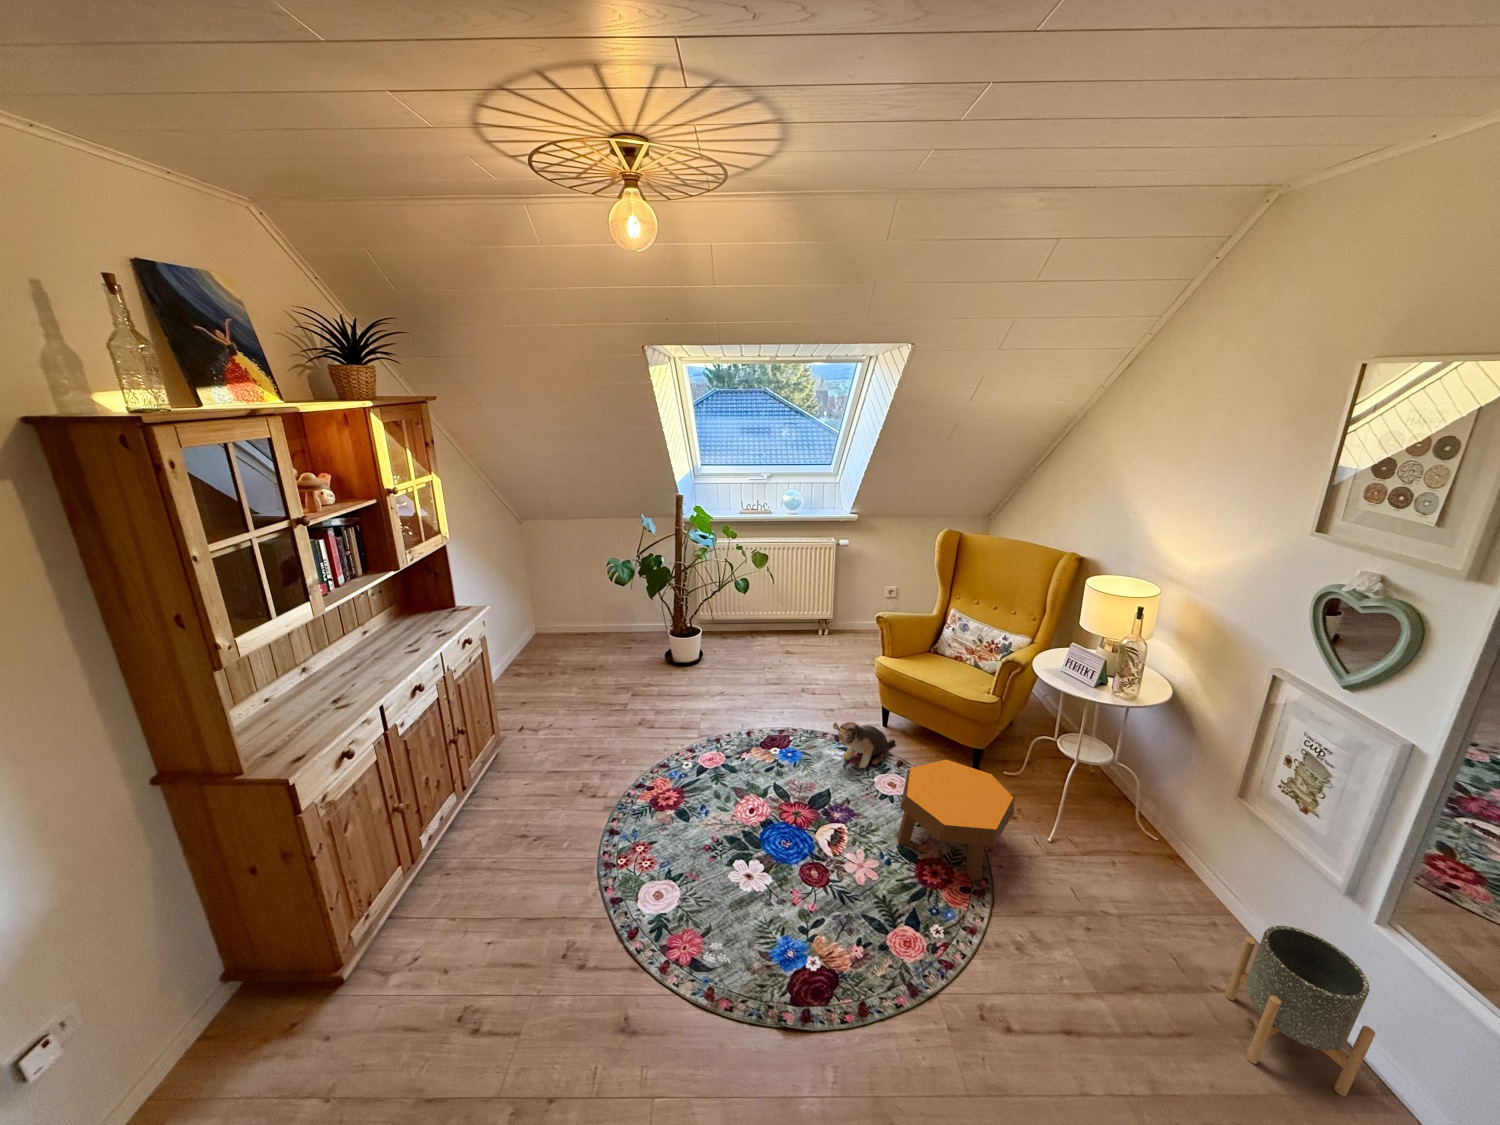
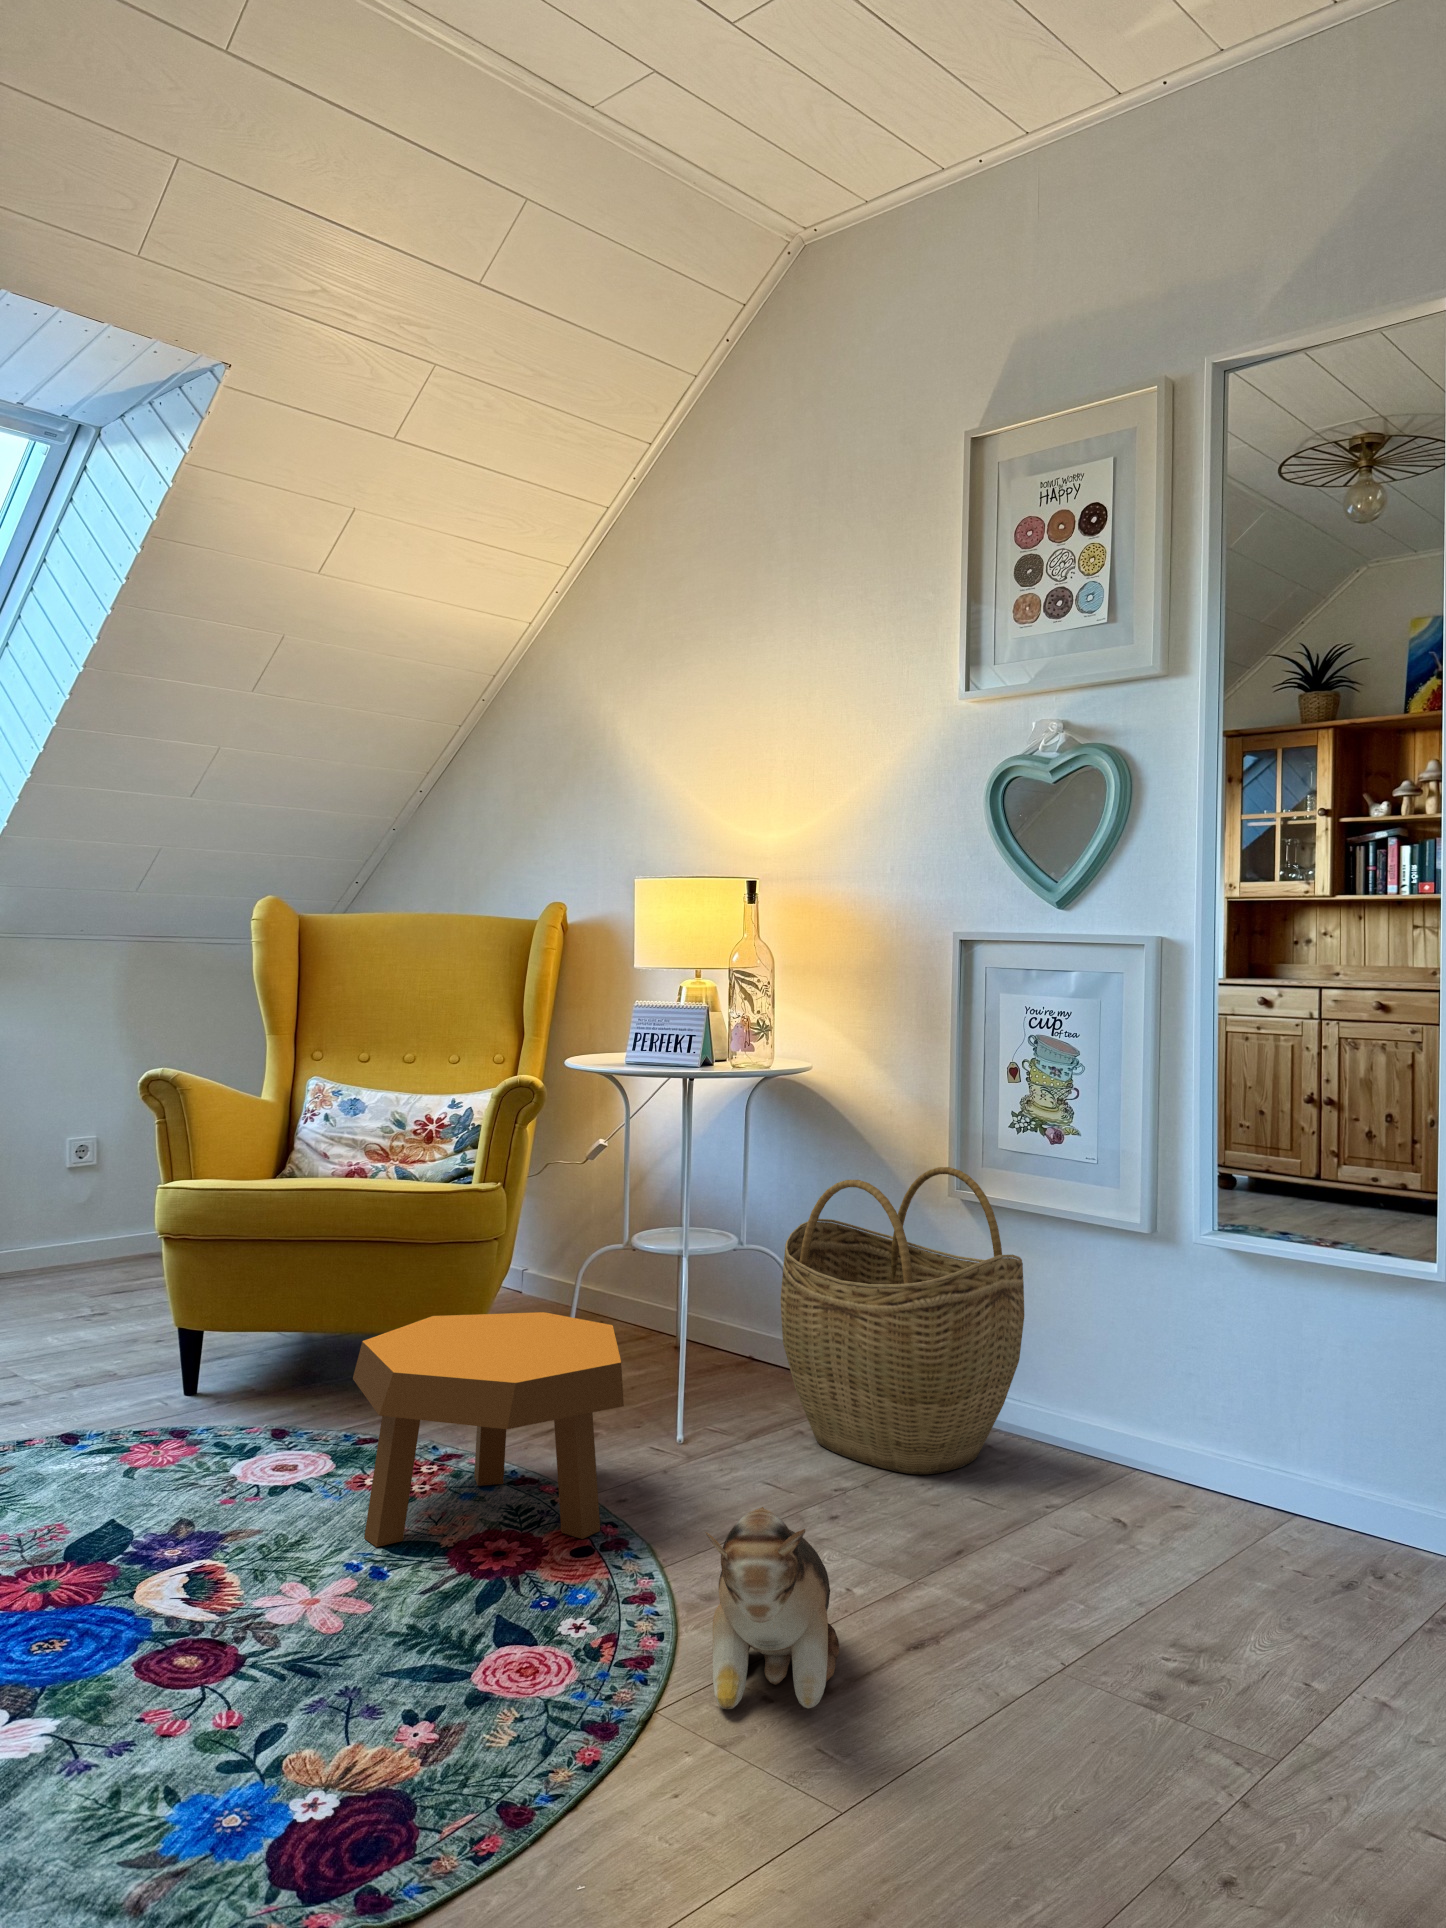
plush toy: present [833,722,895,768] -> present [705,1507,839,1709]
woven basket: none [1109,774,1255,929] -> present [780,1167,1024,1474]
planter: present [1225,926,1375,1096] -> none [1065,1308,1266,1560]

